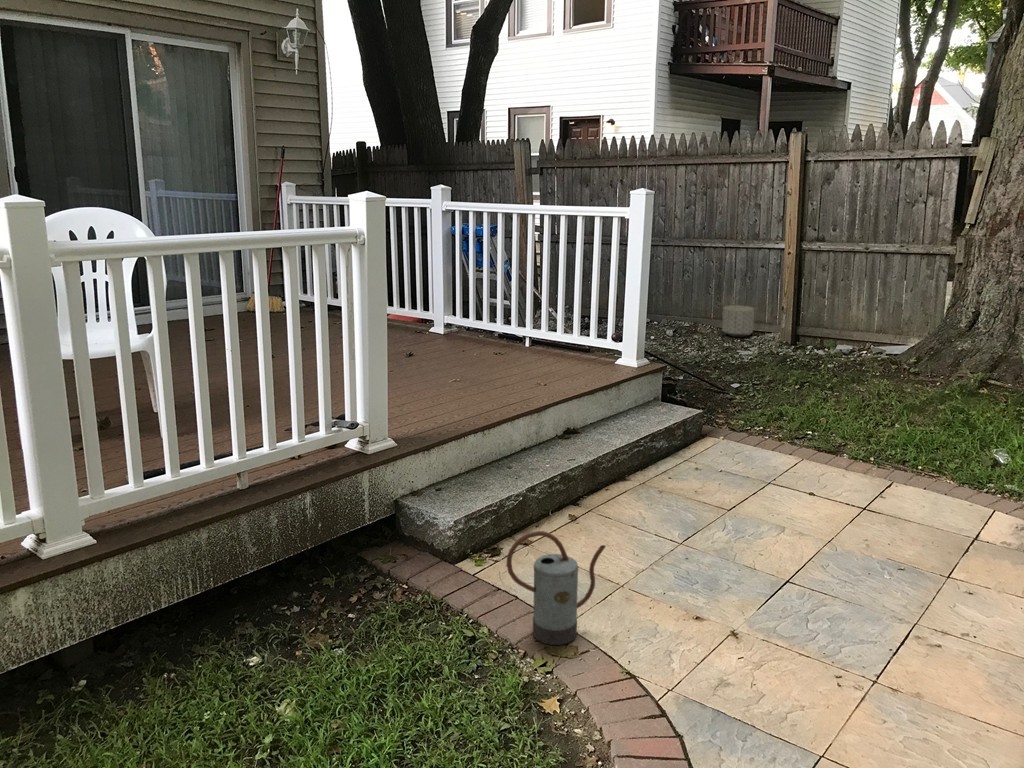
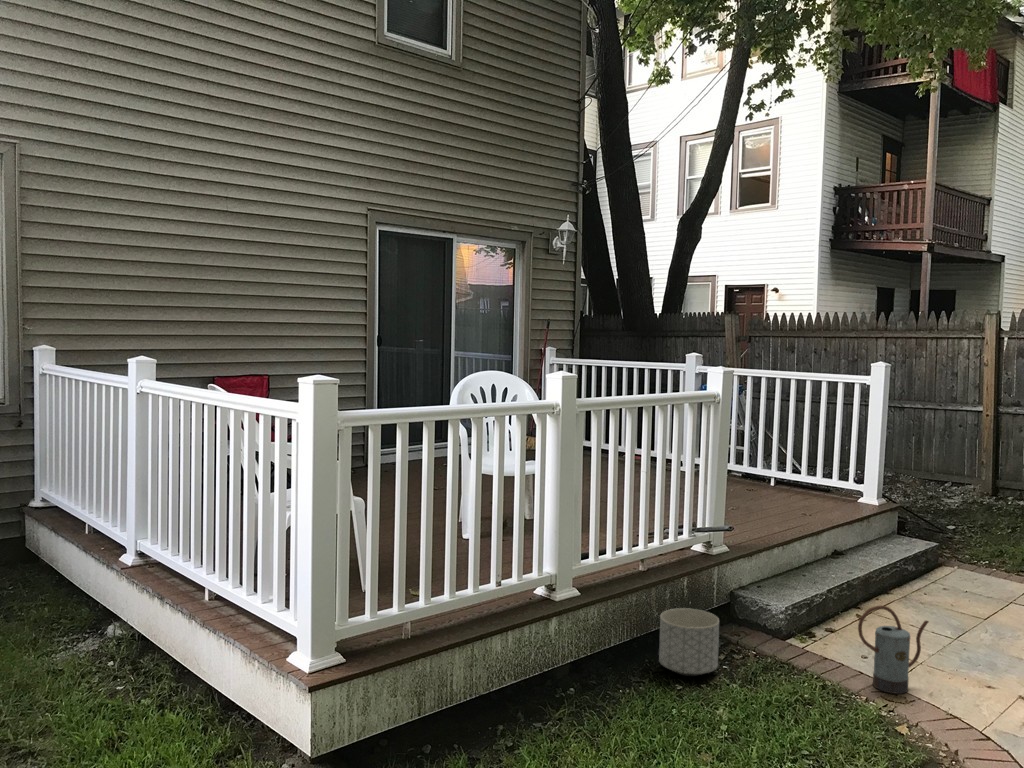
planter: present [722,306,754,337] -> present [659,608,719,676]

